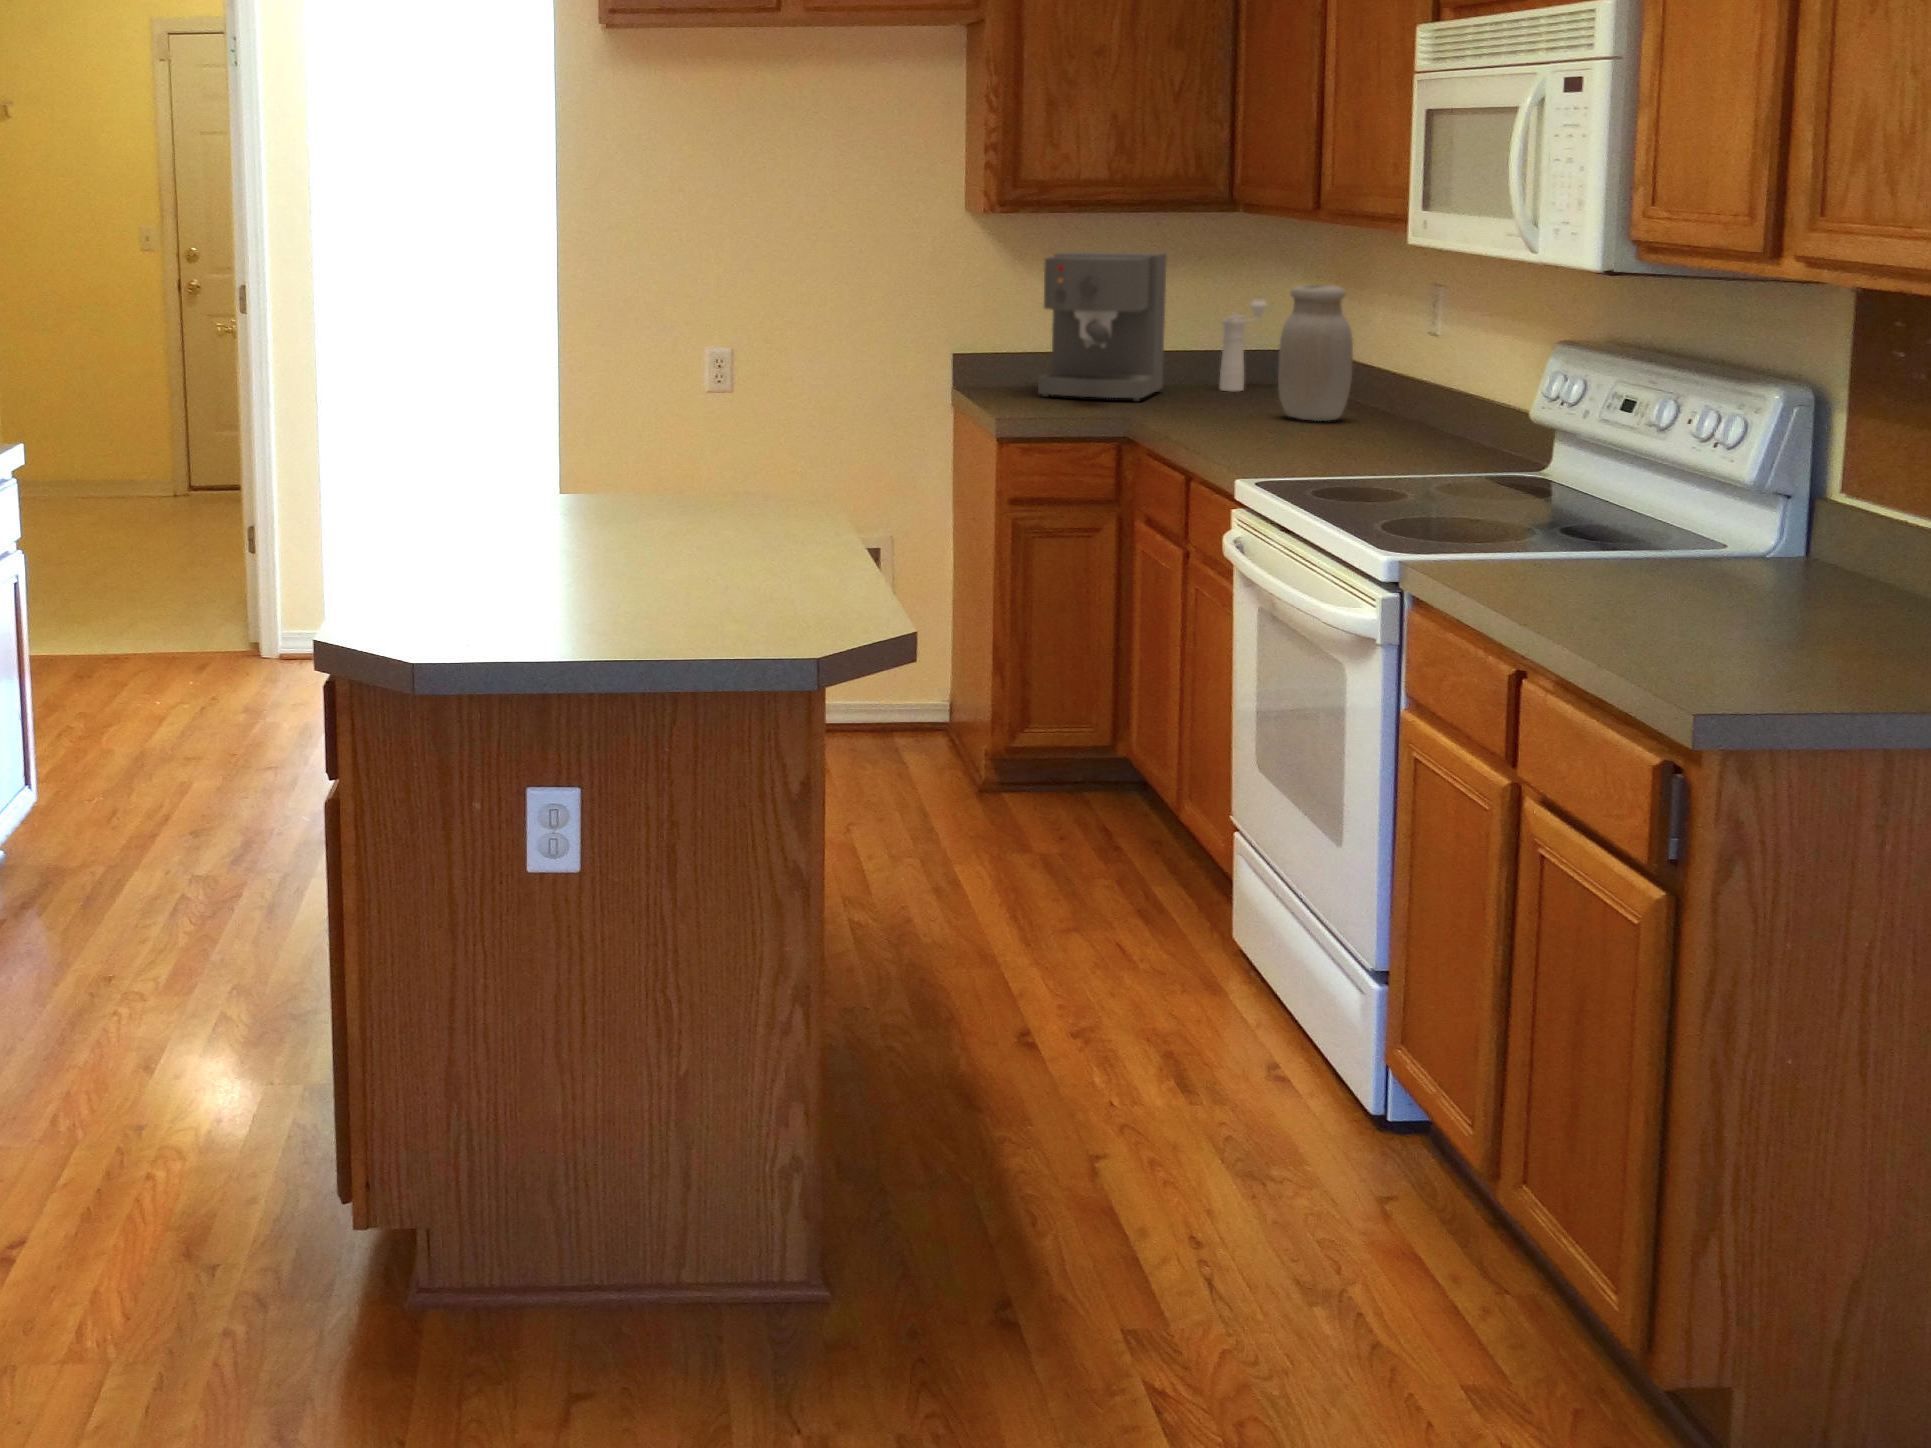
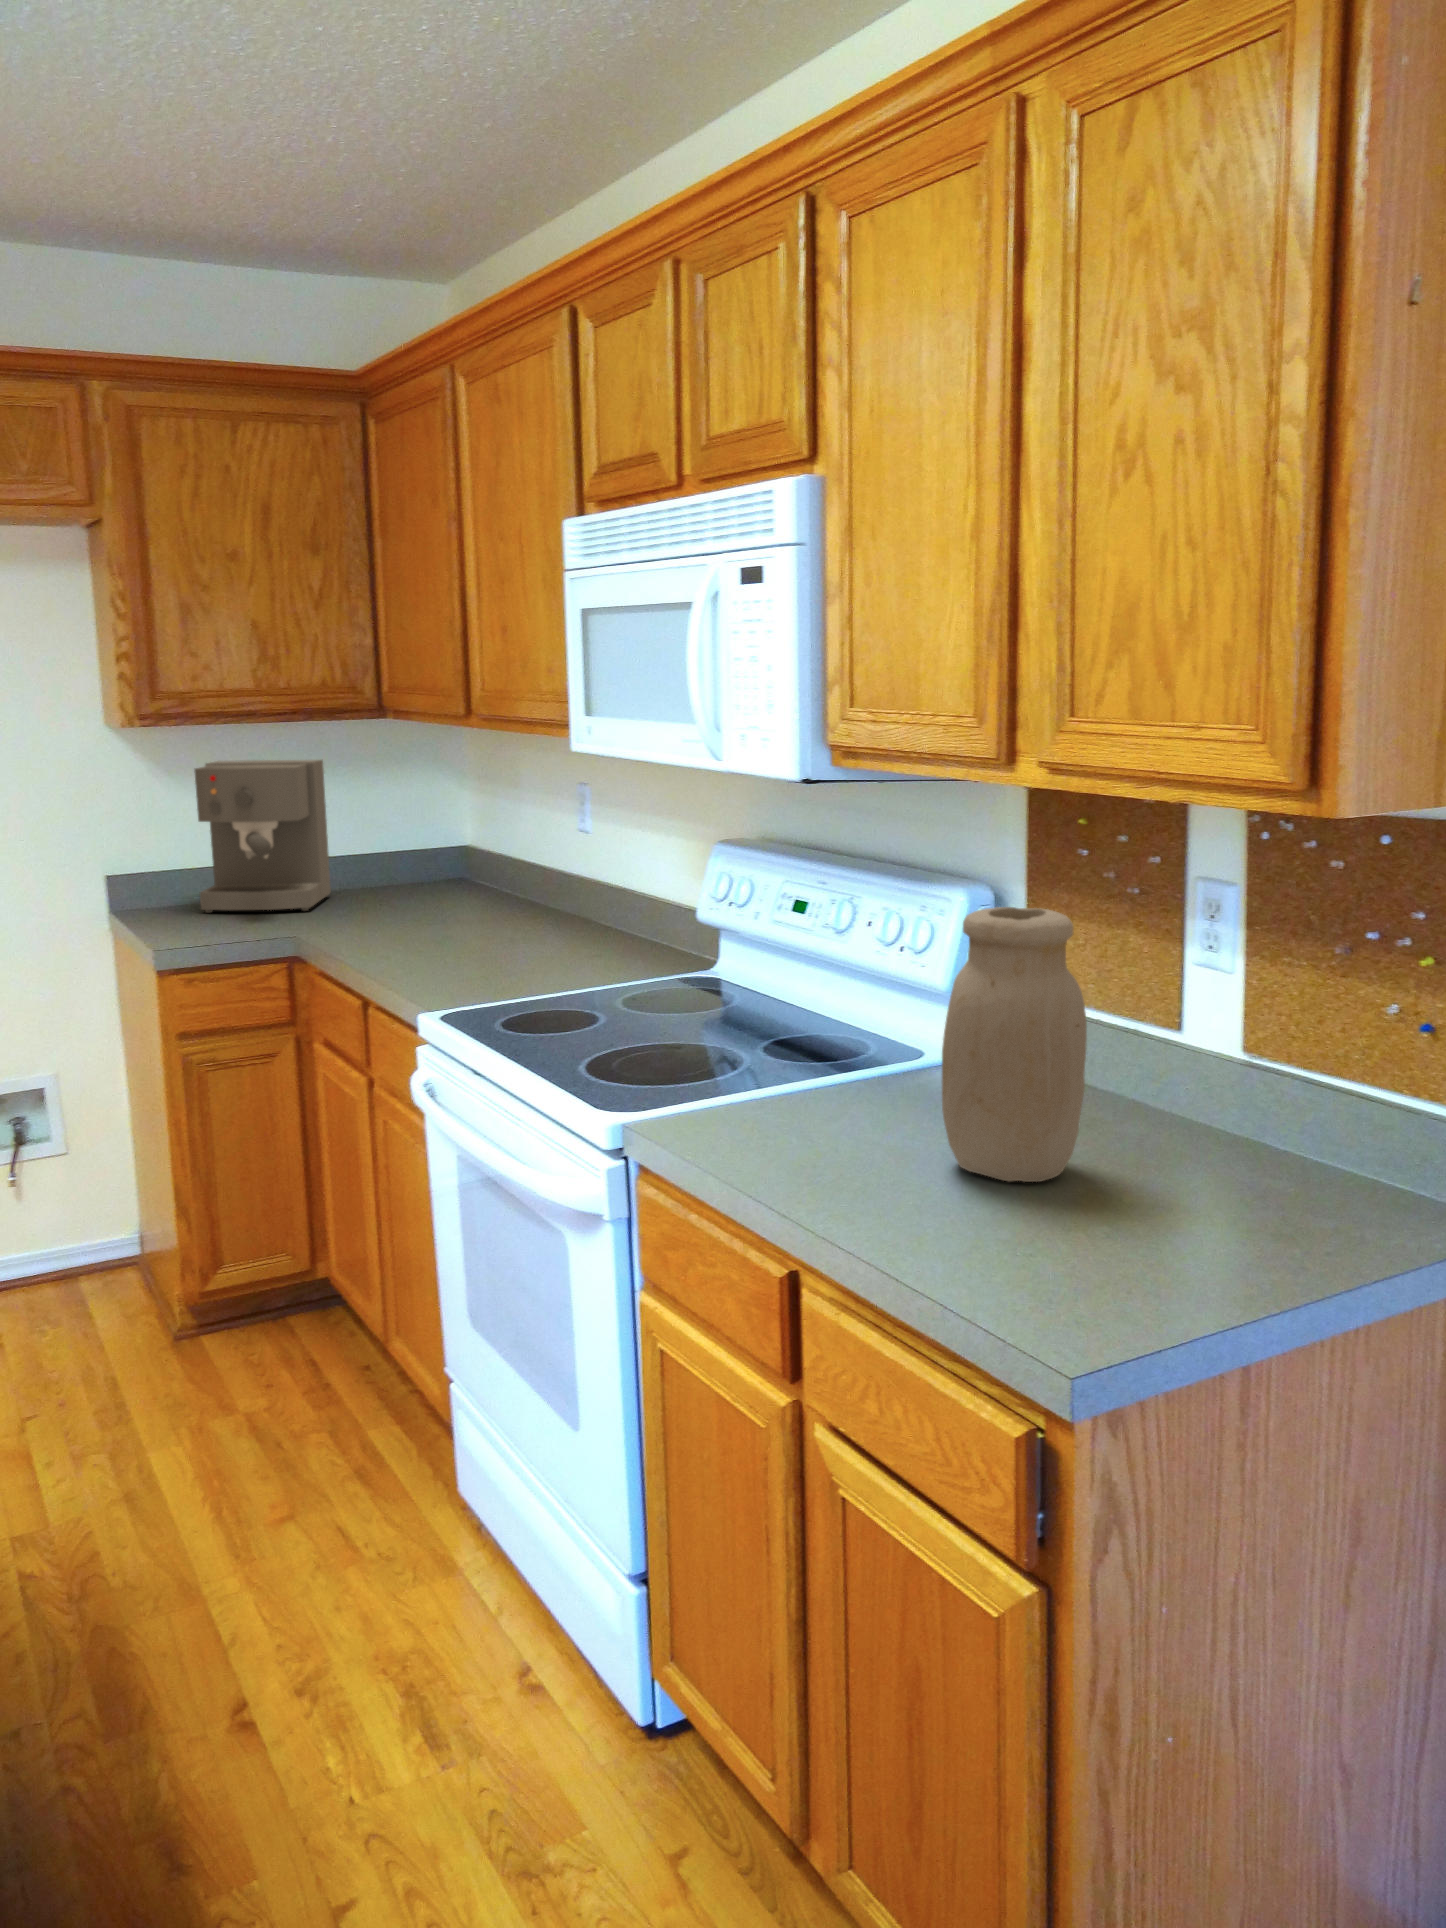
jar: present [1278,285,1353,421] -> present [942,907,1087,1182]
pepper mill: present [1220,300,1267,391] -> none [382,801,424,891]

